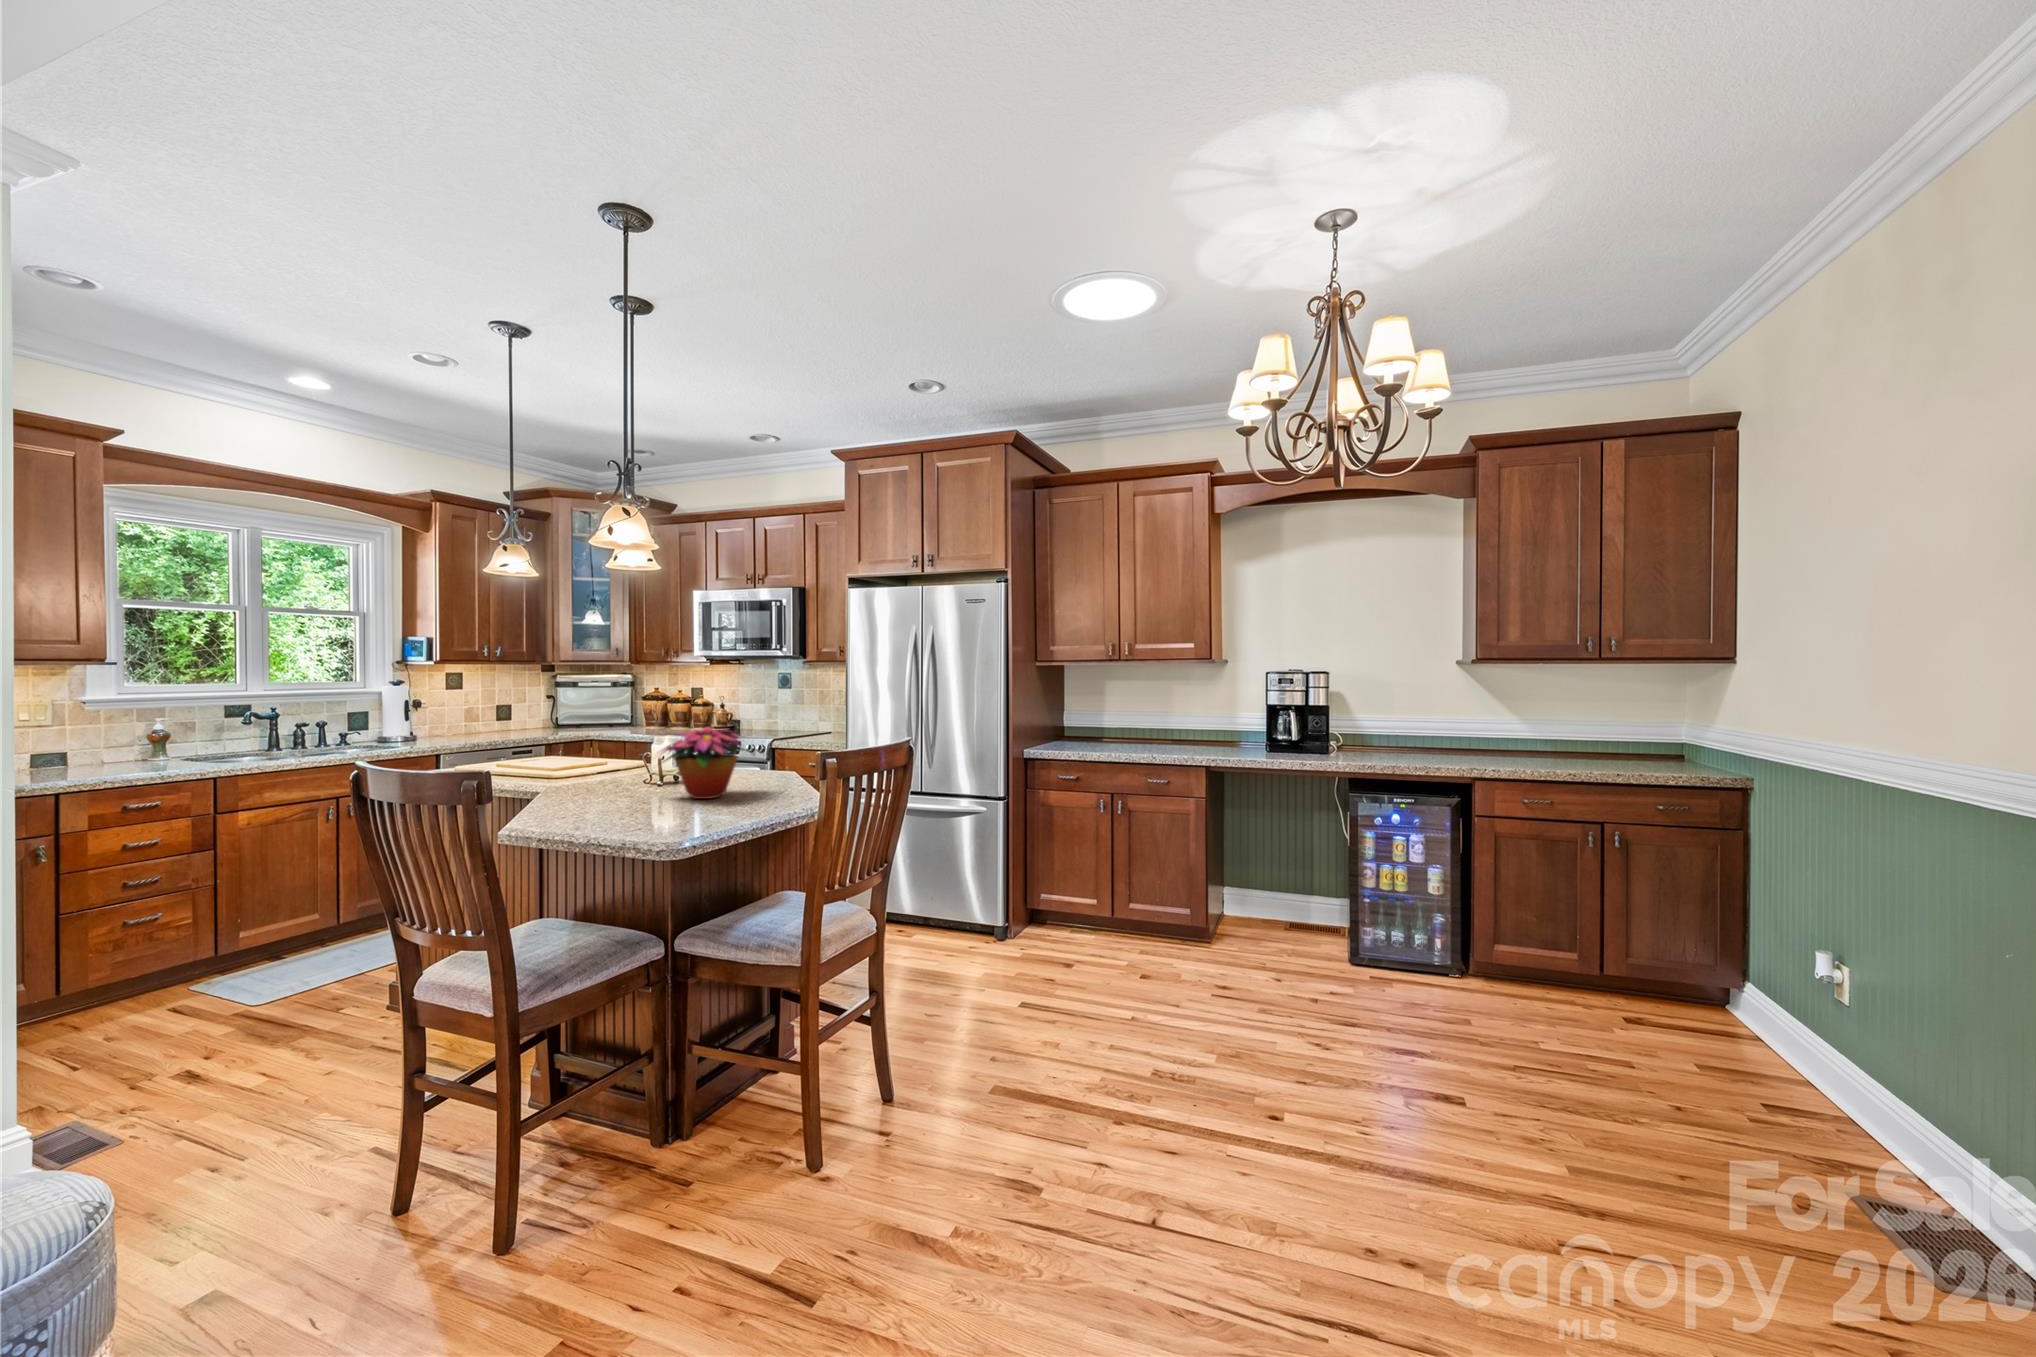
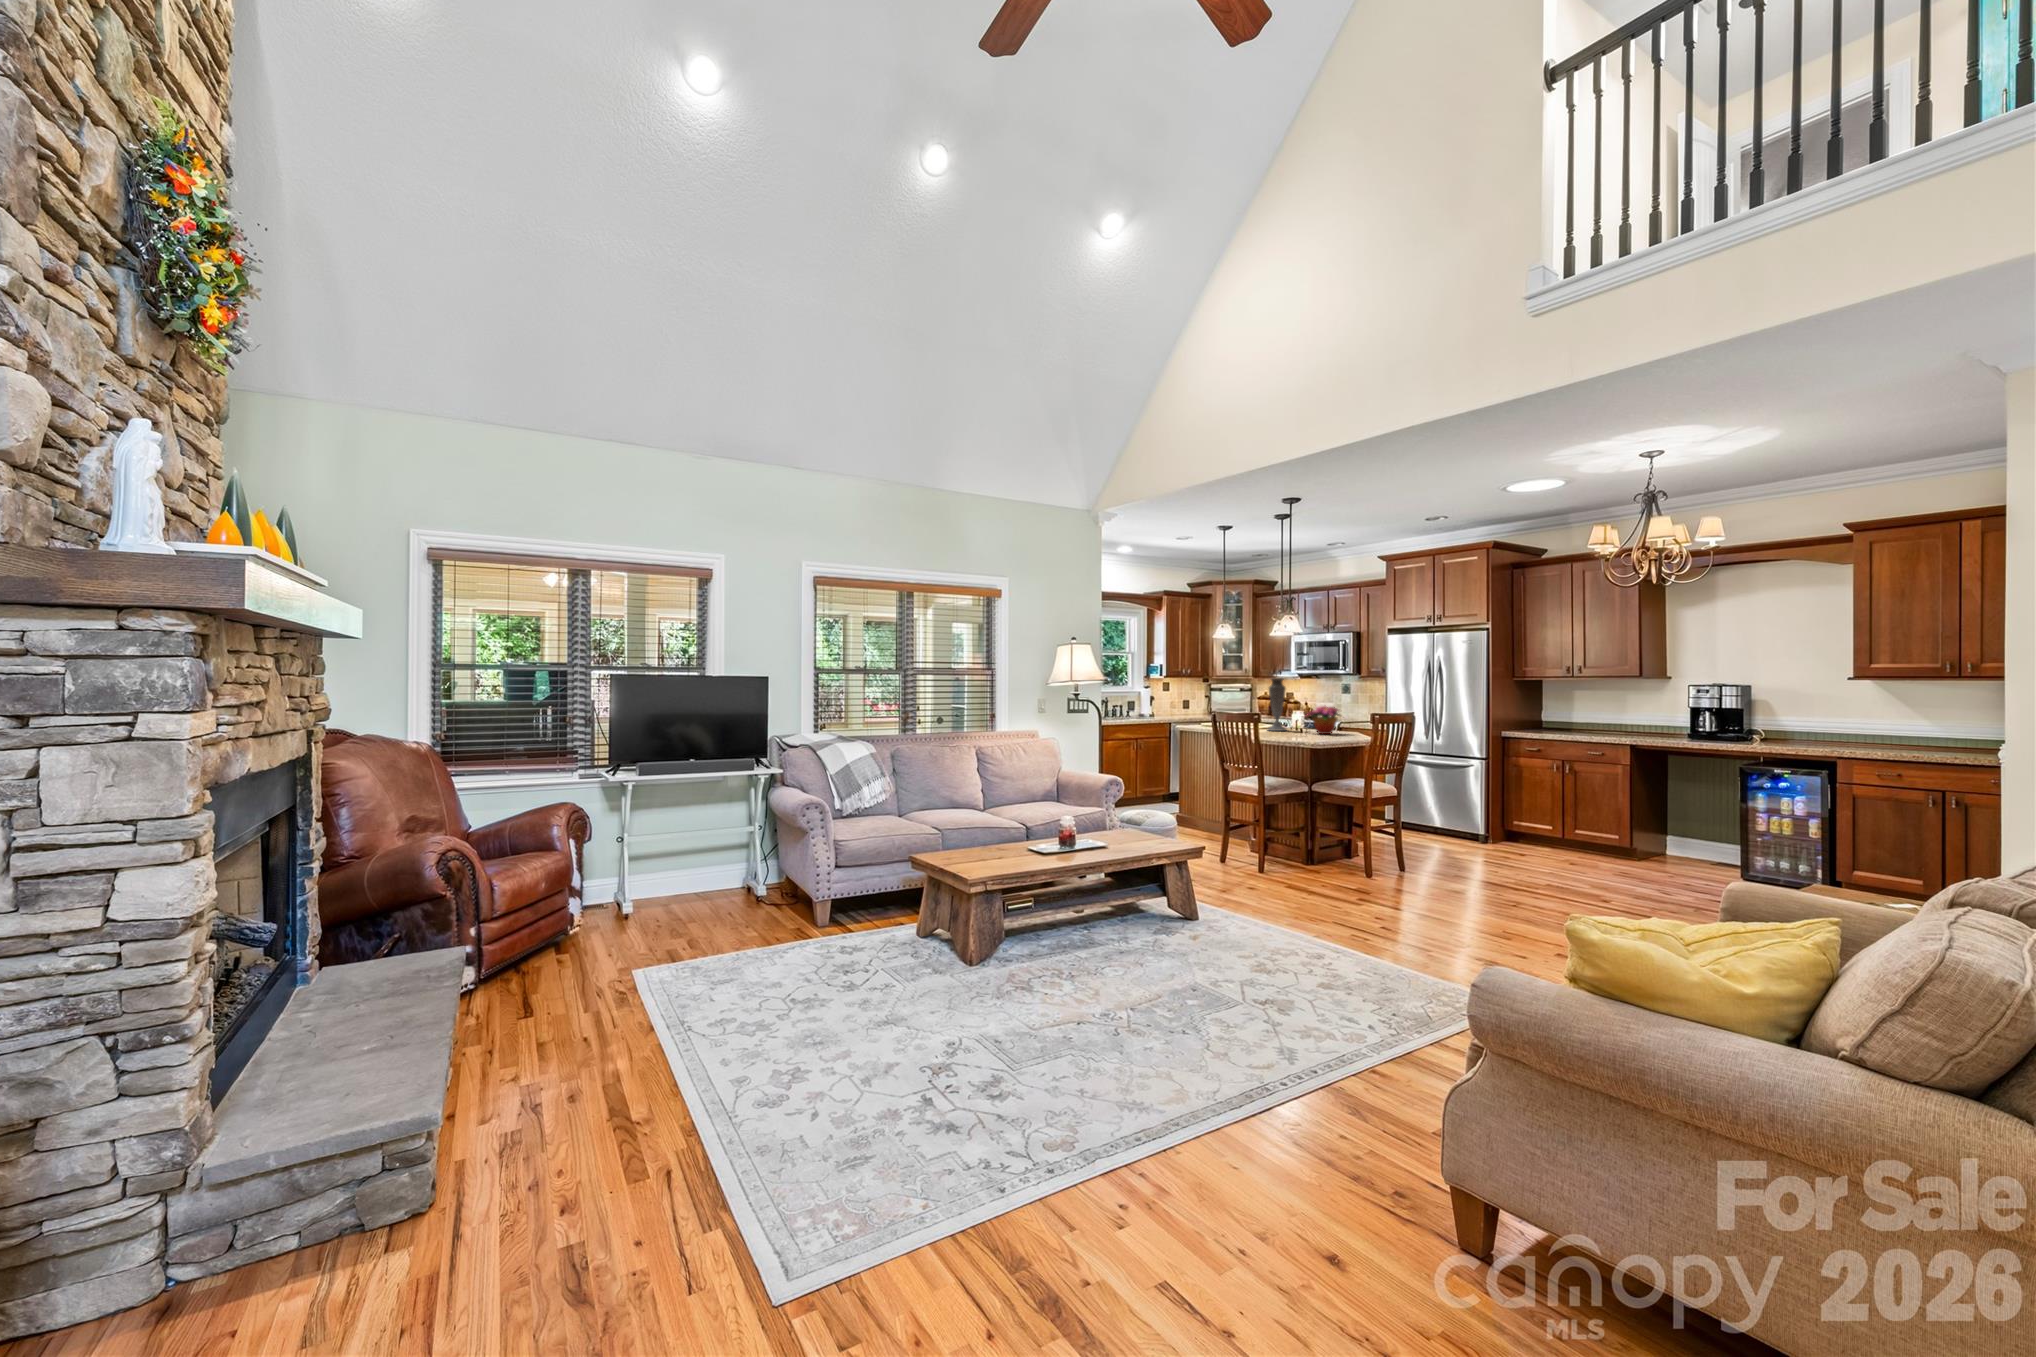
vase: none [566,660,623,794] -> present [1267,678,1286,731]

